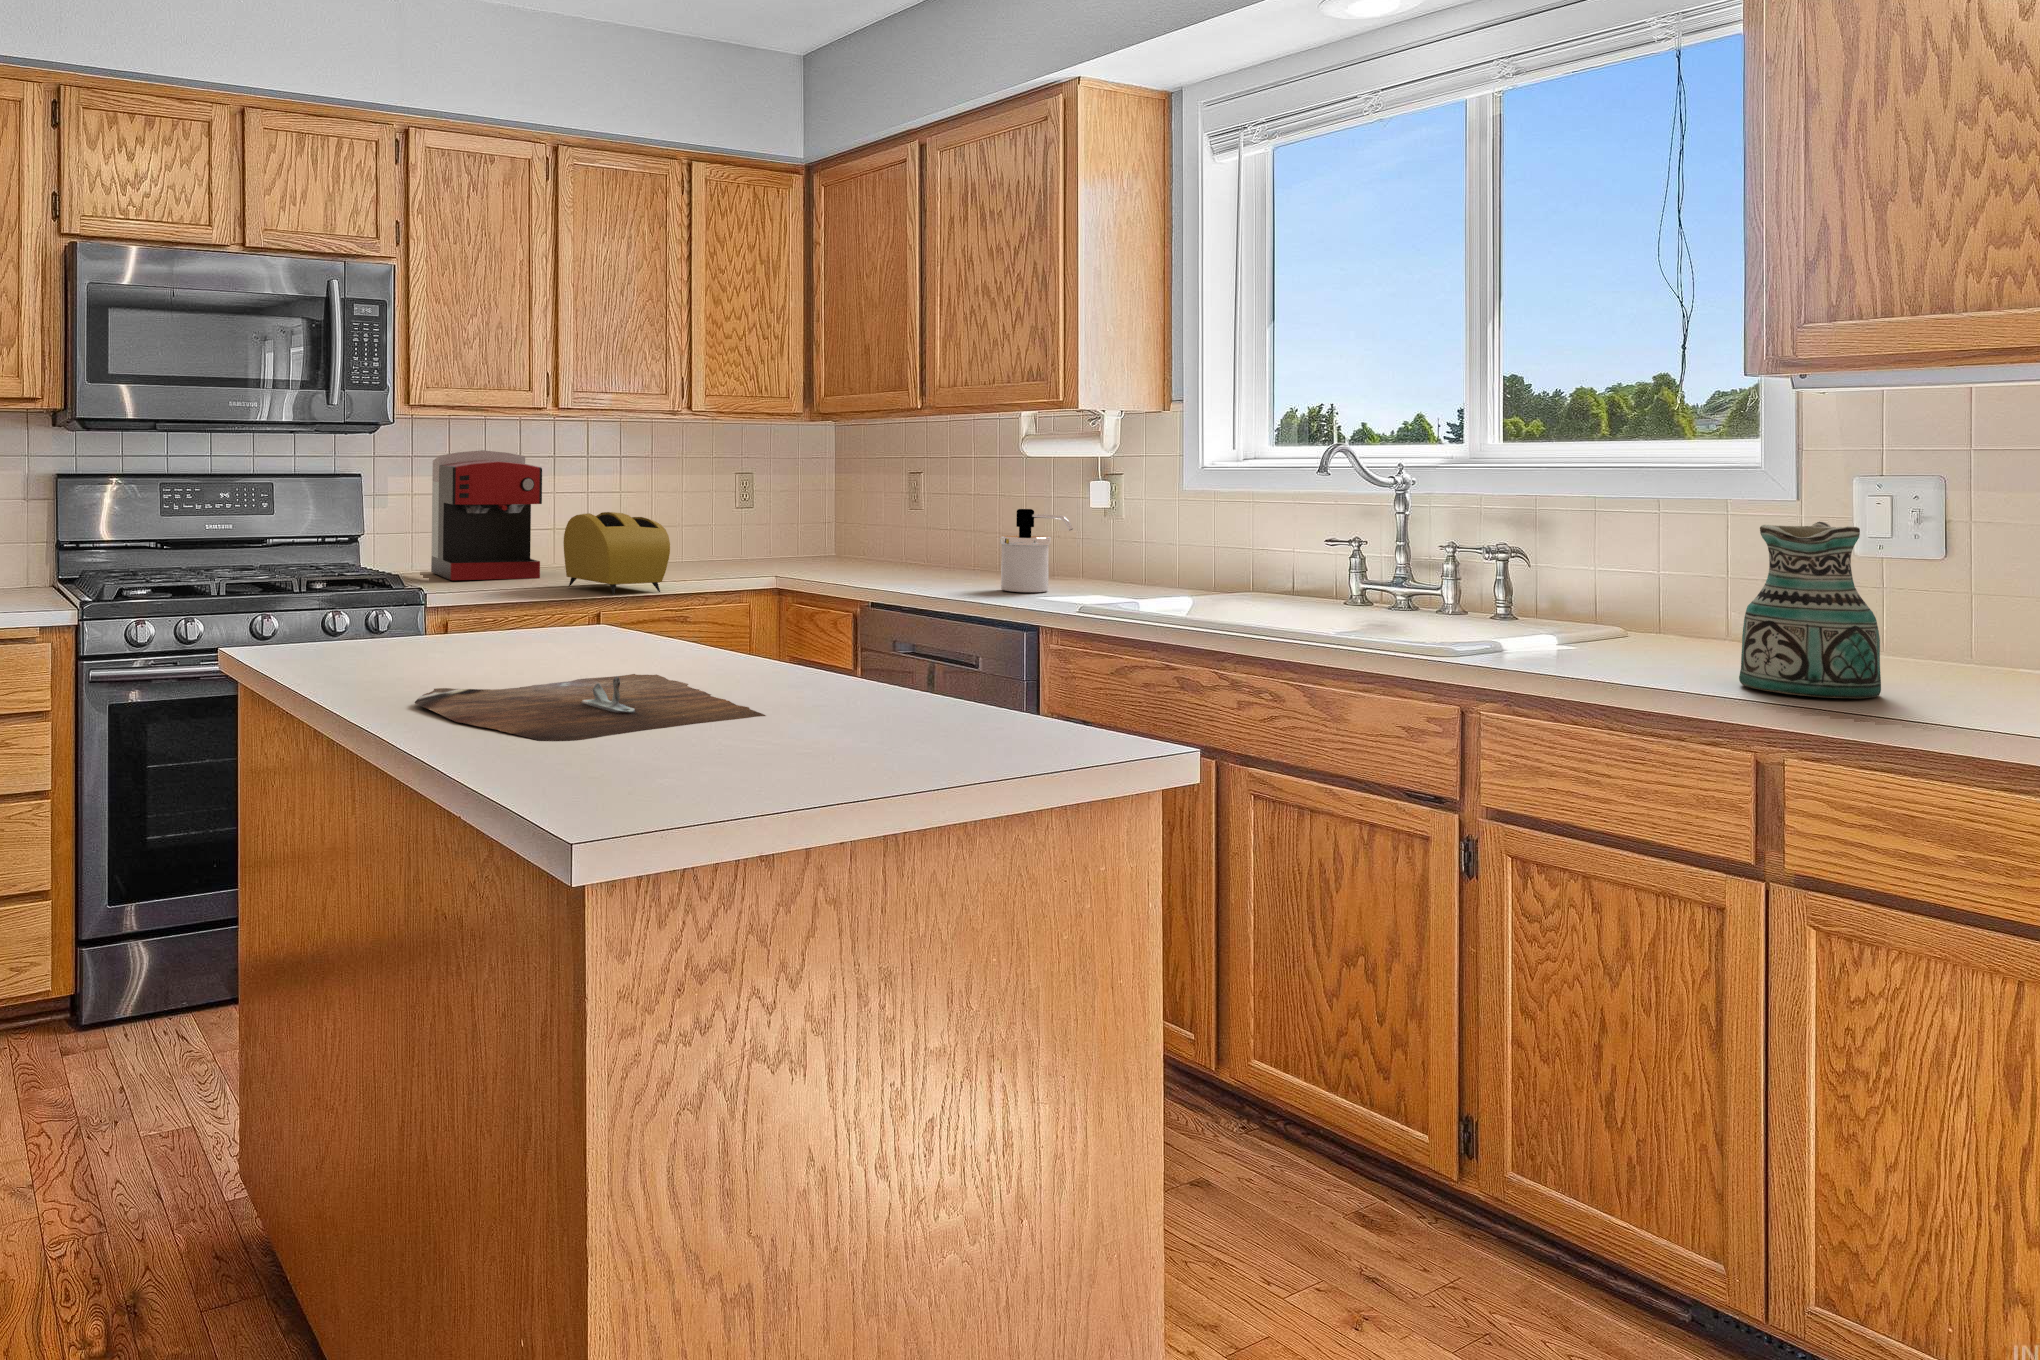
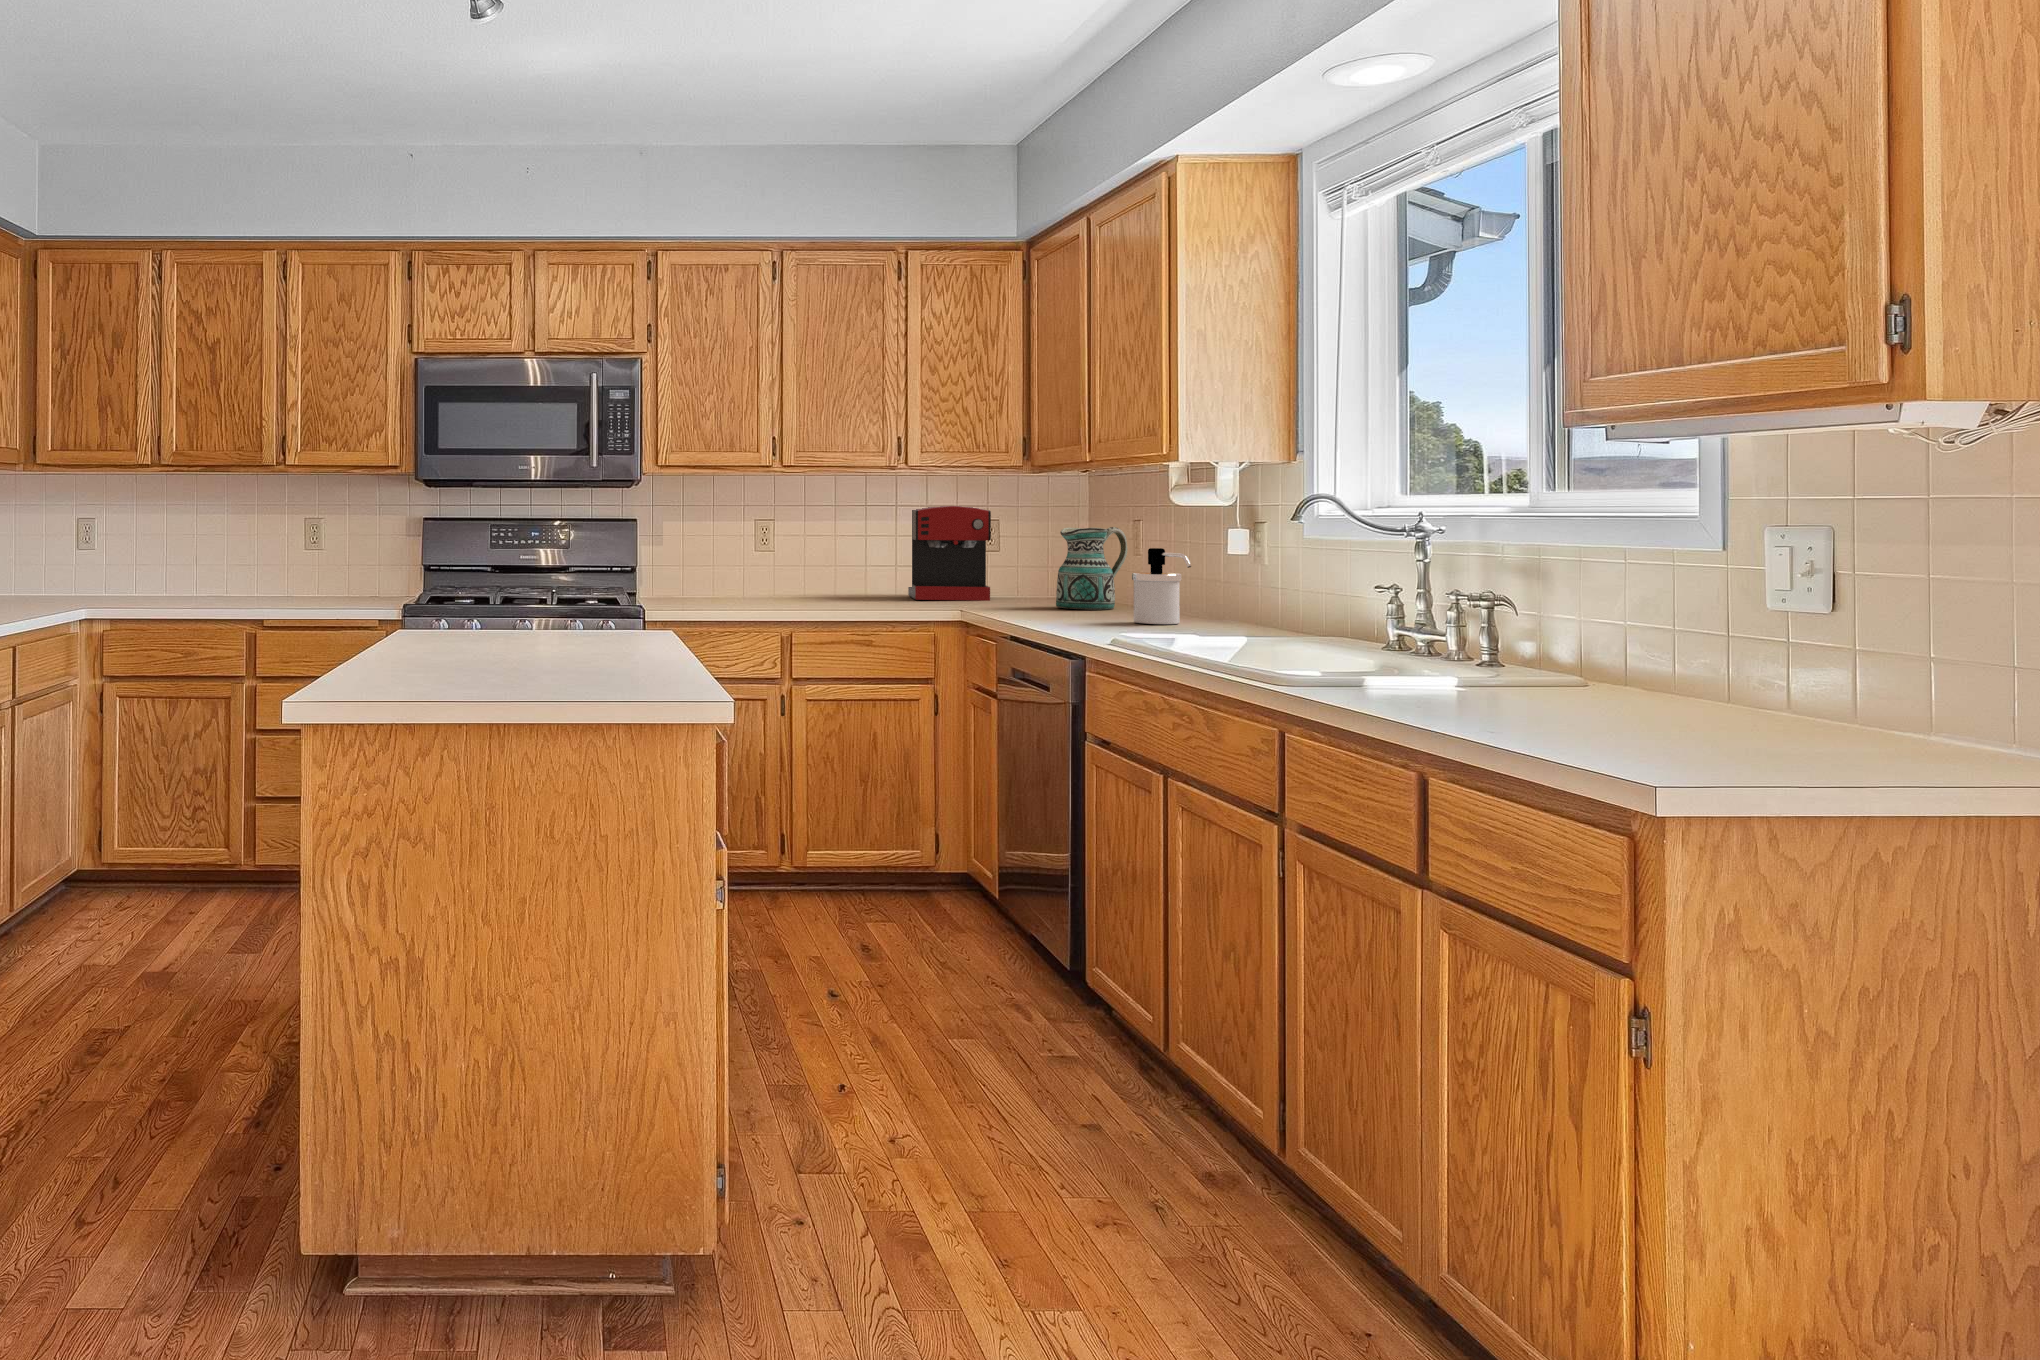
coffee maker: present [431,450,542,580] -> present [908,506,991,601]
toaster: present [563,512,670,594] -> none [777,549,849,615]
ceramic pitcher: present [1739,522,1881,698] -> present [1056,527,1128,609]
cutting board: present [415,674,766,741] -> none [410,634,606,666]

